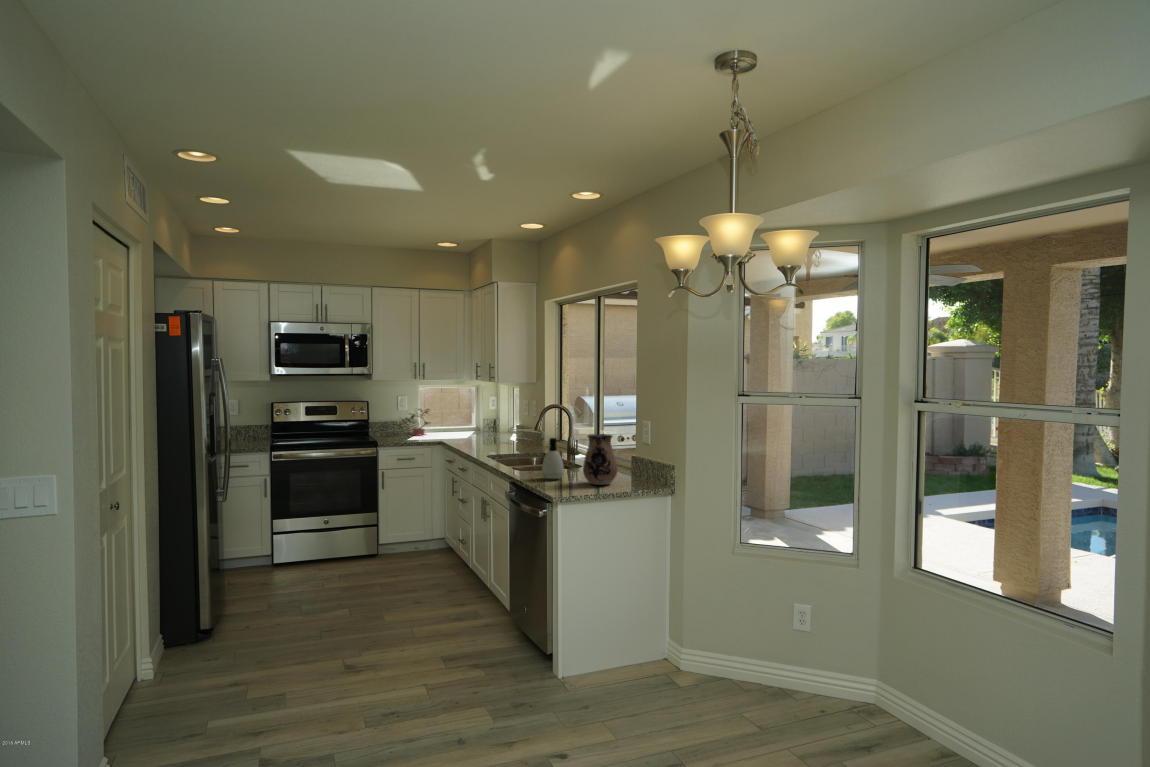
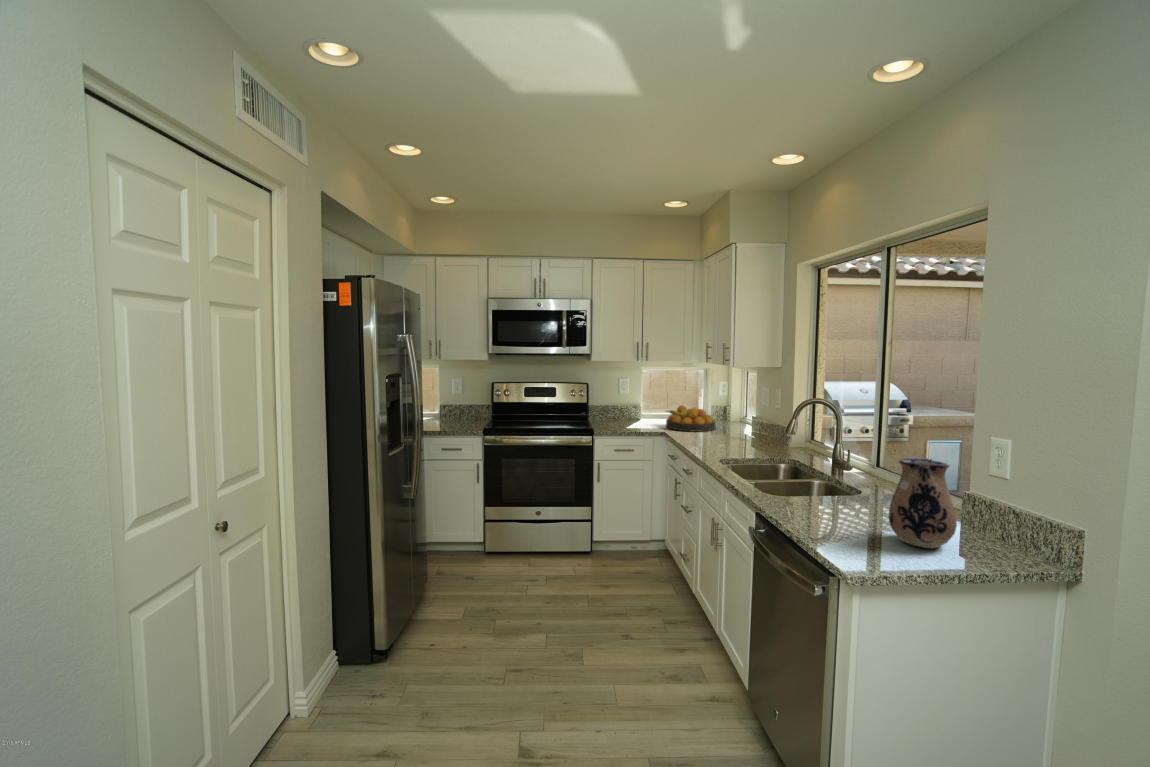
potted plant: present [399,409,429,436] -> none [617,391,655,423]
fruit bowl: none [443,418,487,440] -> present [666,406,715,432]
soap dispenser: present [542,438,564,479] -> none [810,456,851,521]

